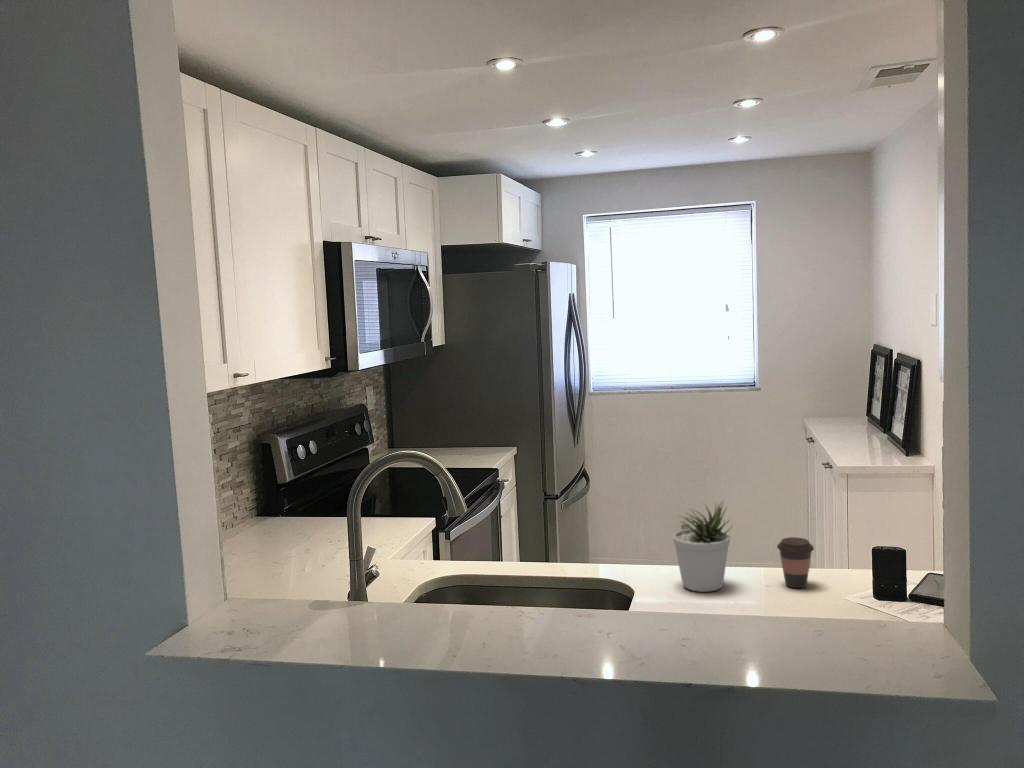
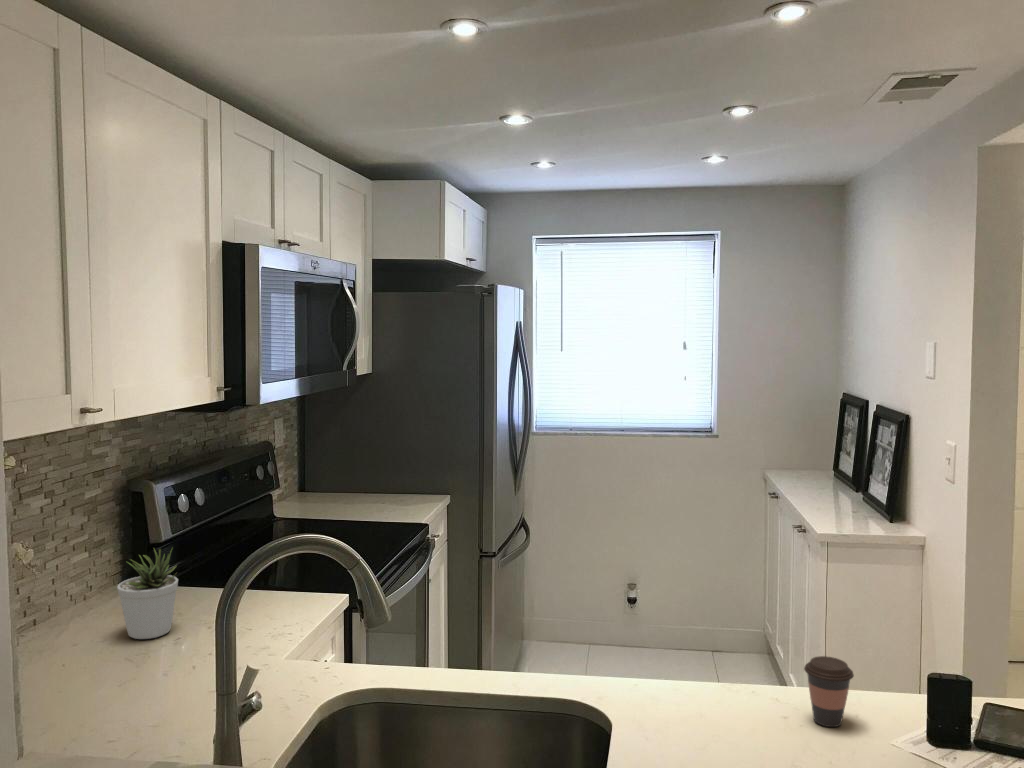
potted plant: present [673,503,730,592] -> present [117,549,178,639]

